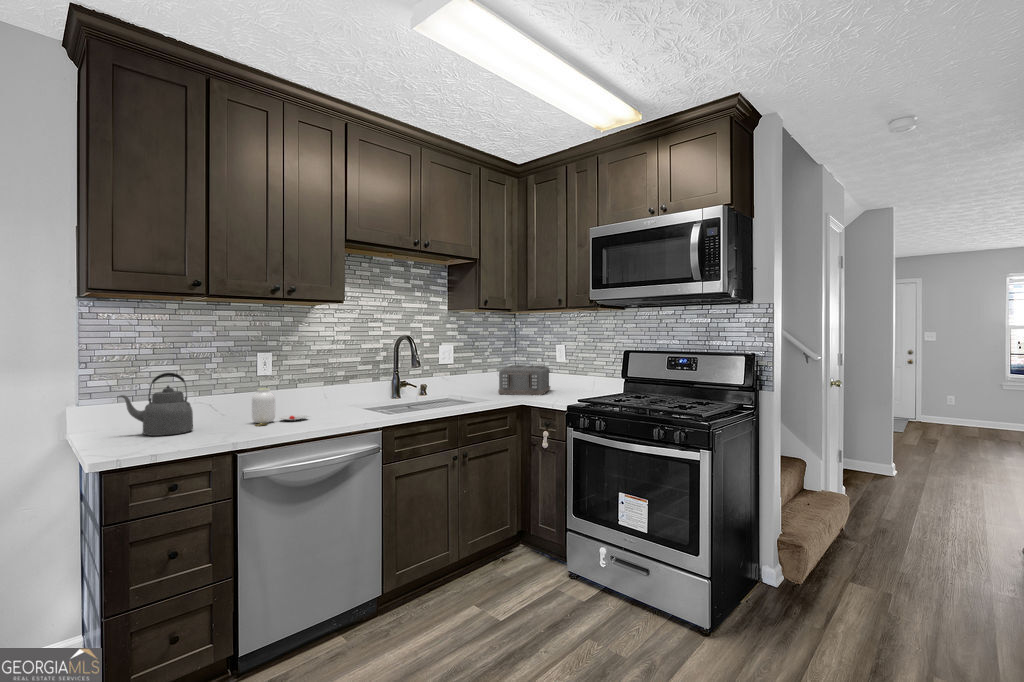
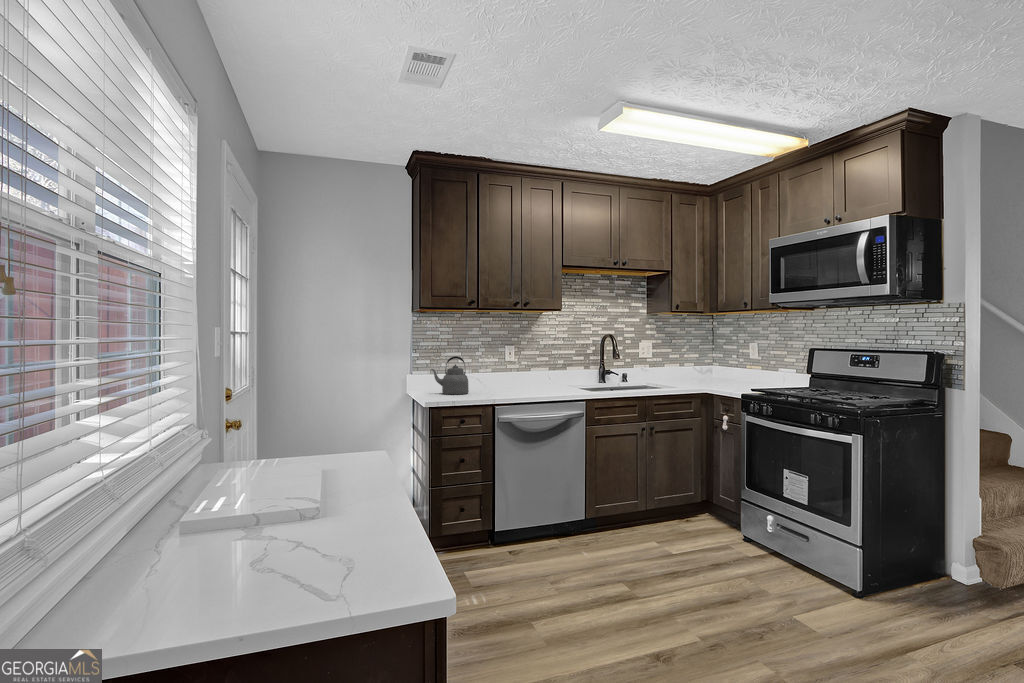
toaster: present [498,365,550,395] -> none [692,360,745,387]
jar: present [252,388,308,426] -> none [502,369,539,393]

